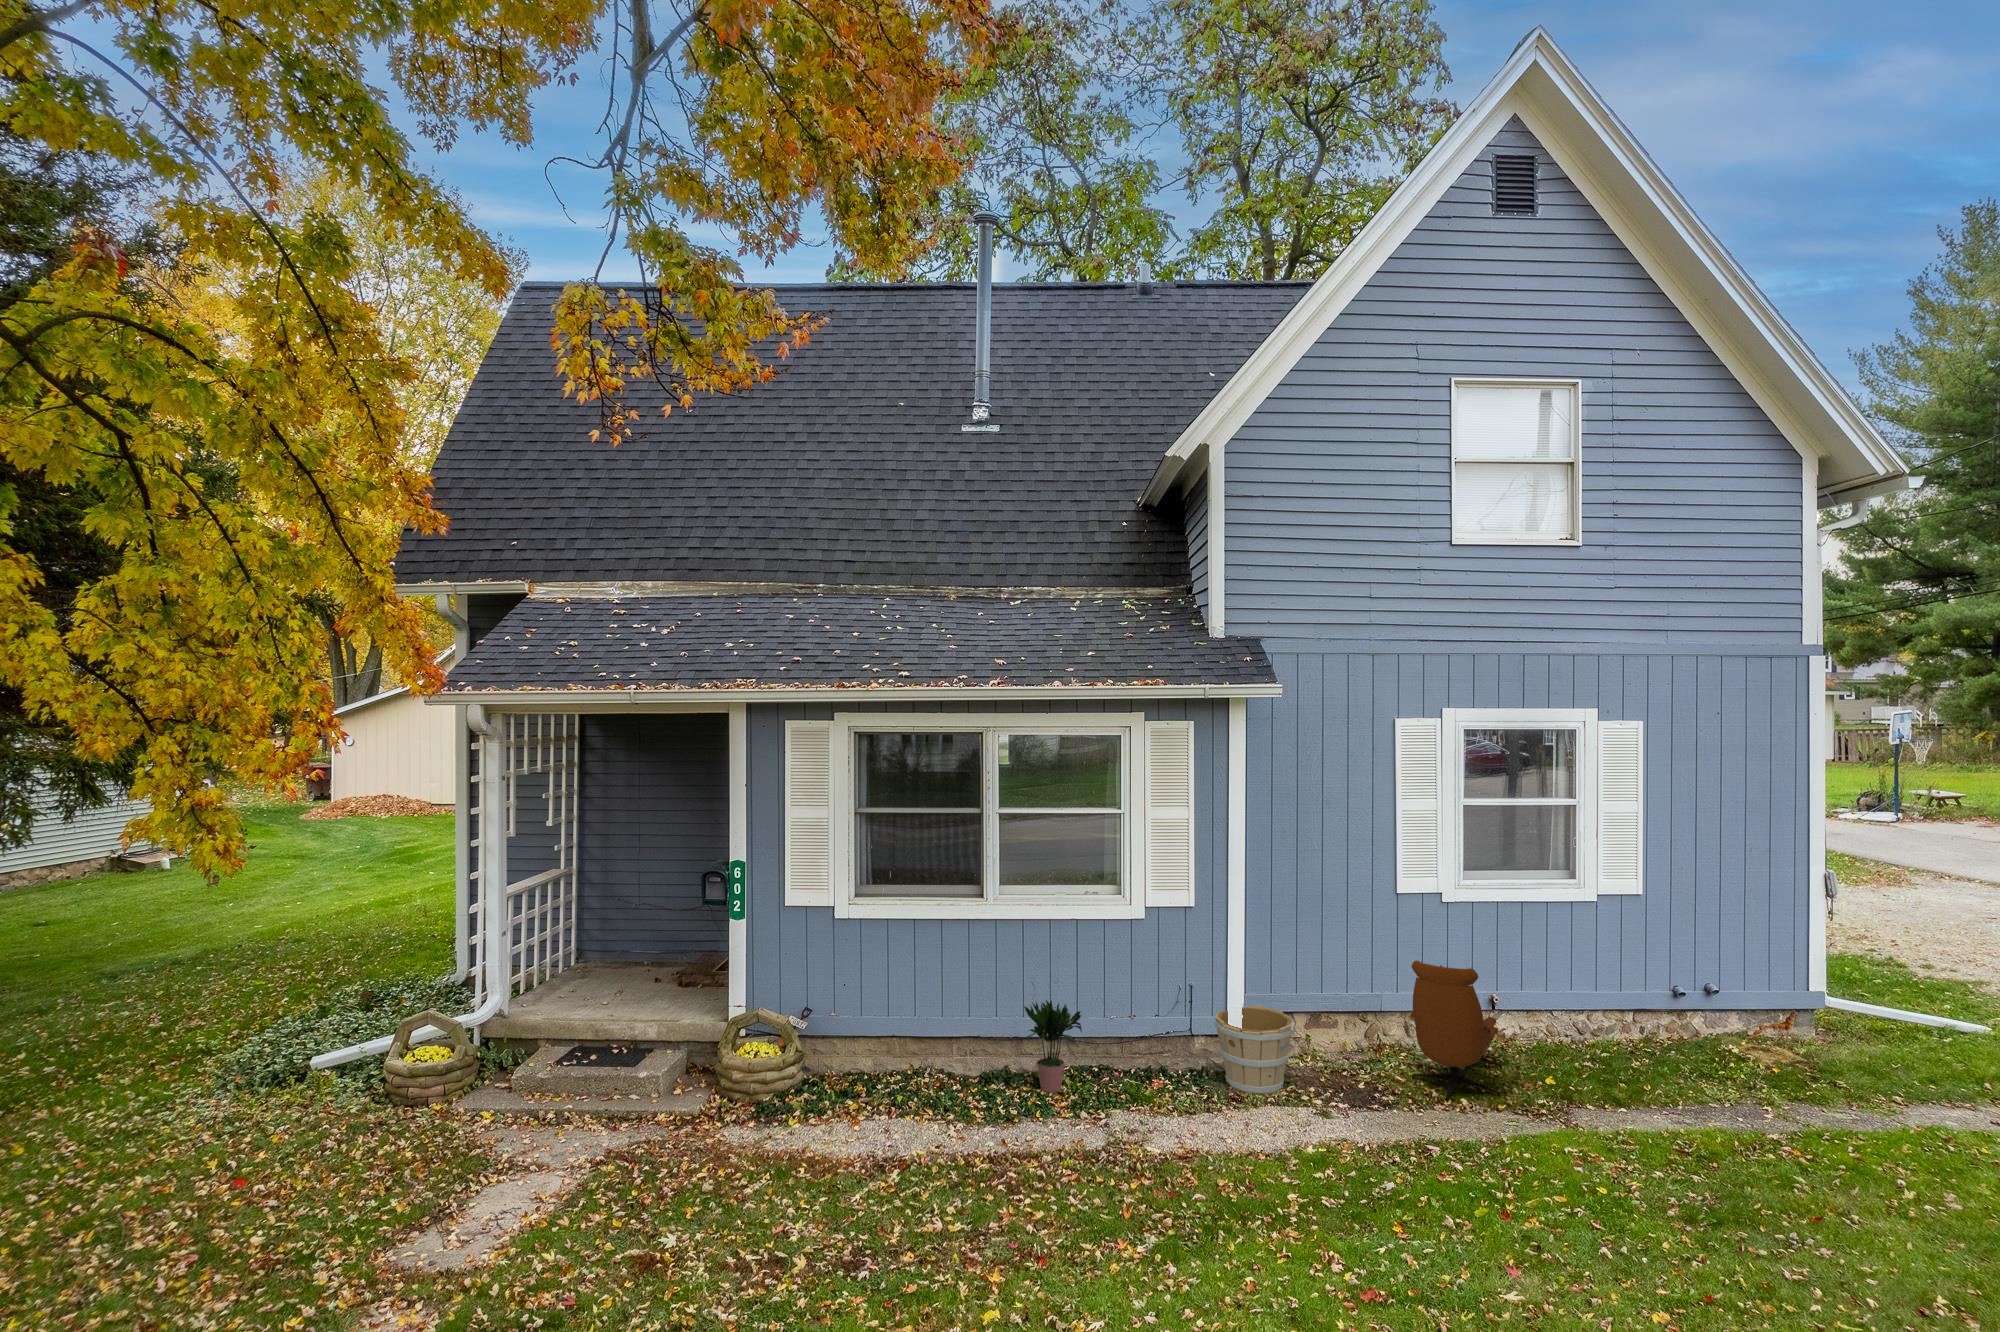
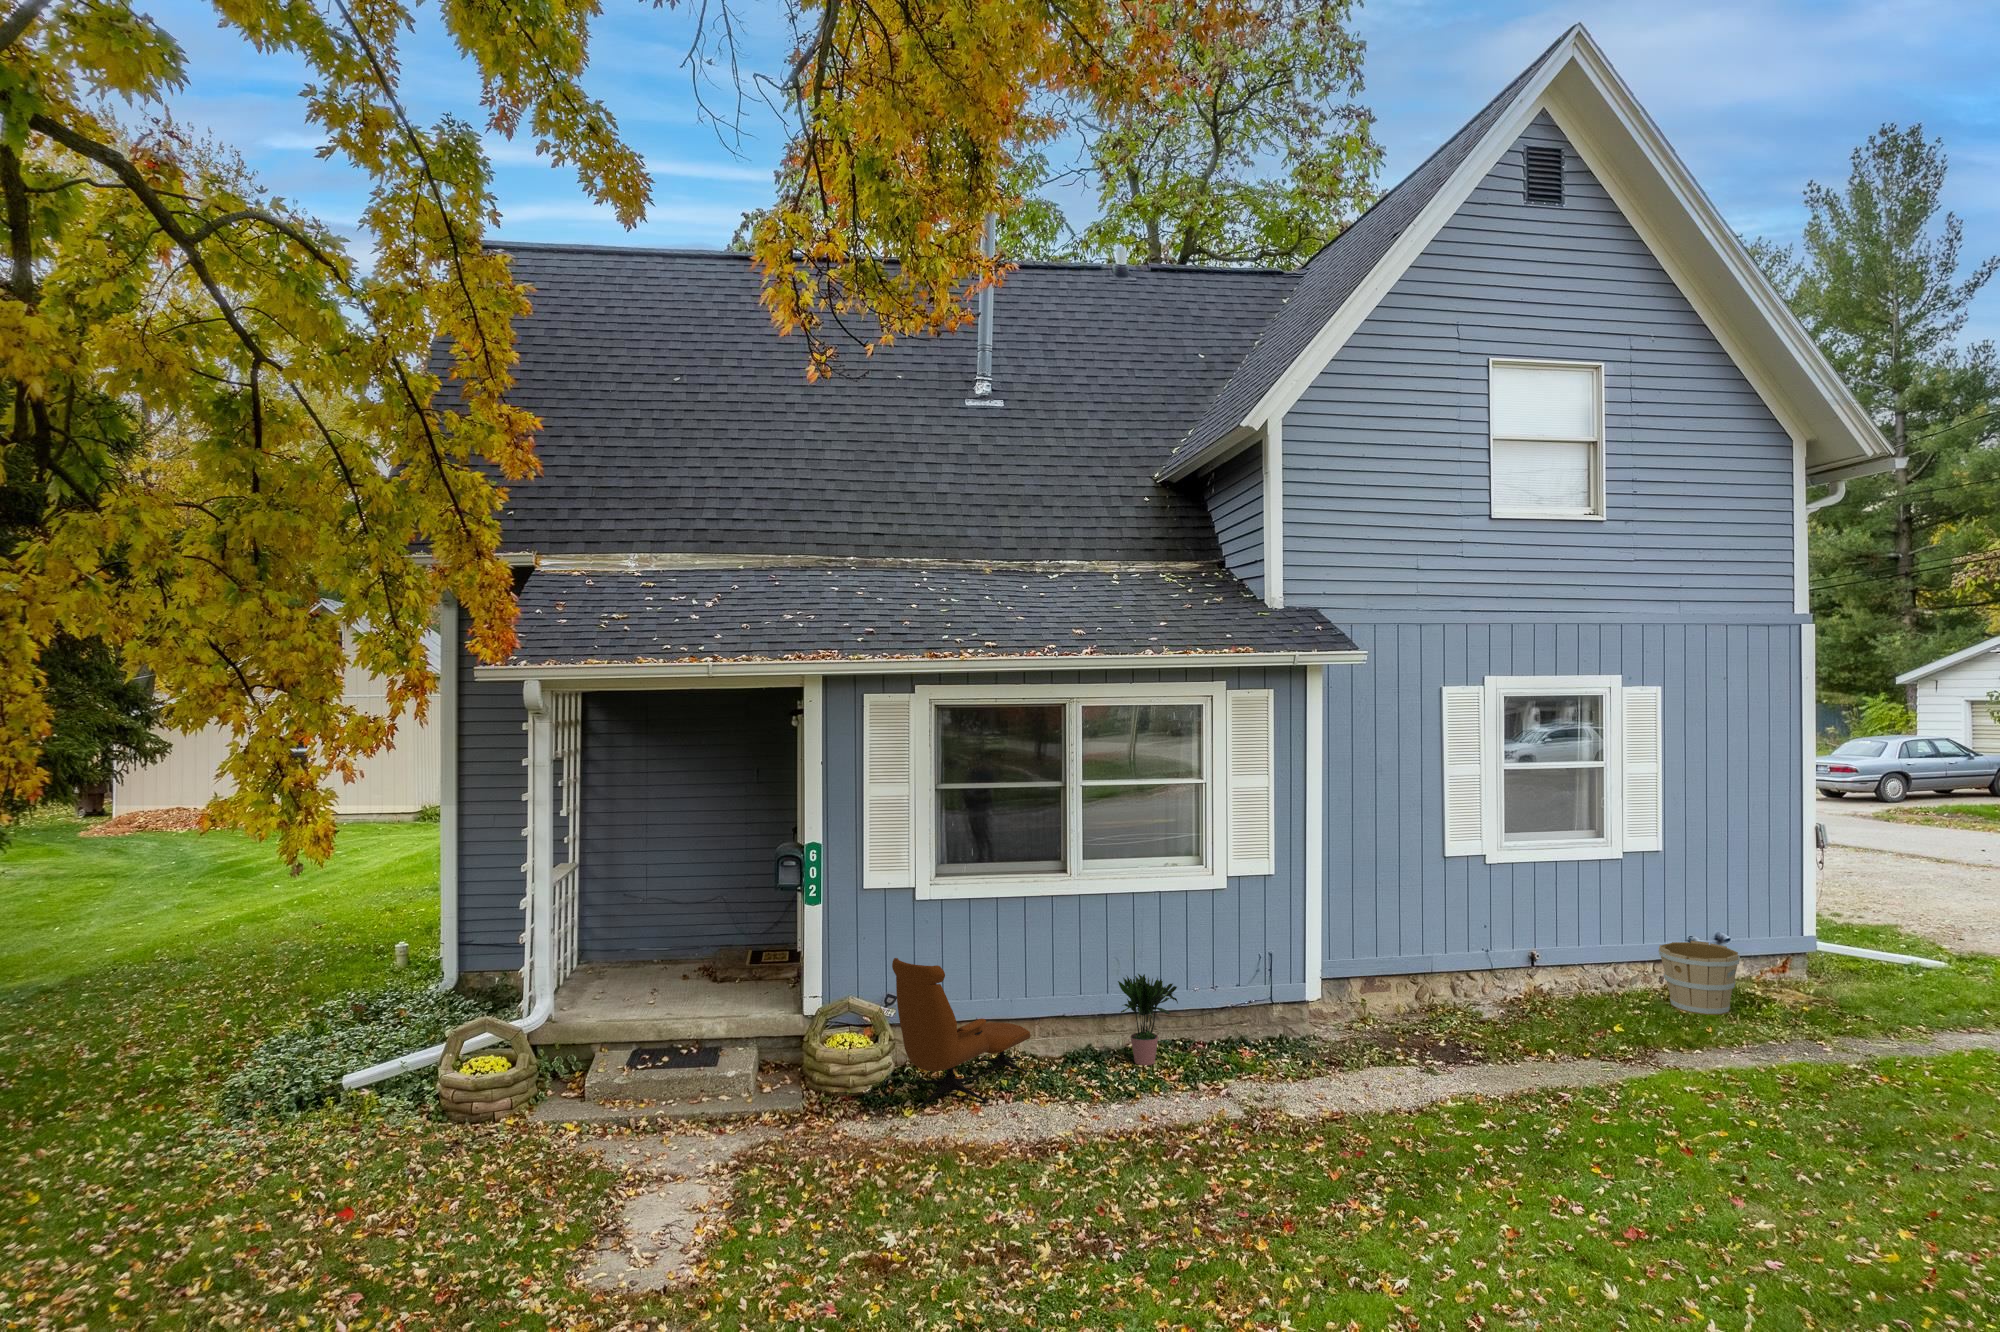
lounge chair: present [1410,961,1502,1101] -> present [892,958,1031,1108]
wooden bucket: present [1214,1005,1294,1094] -> present [1659,941,1740,1015]

